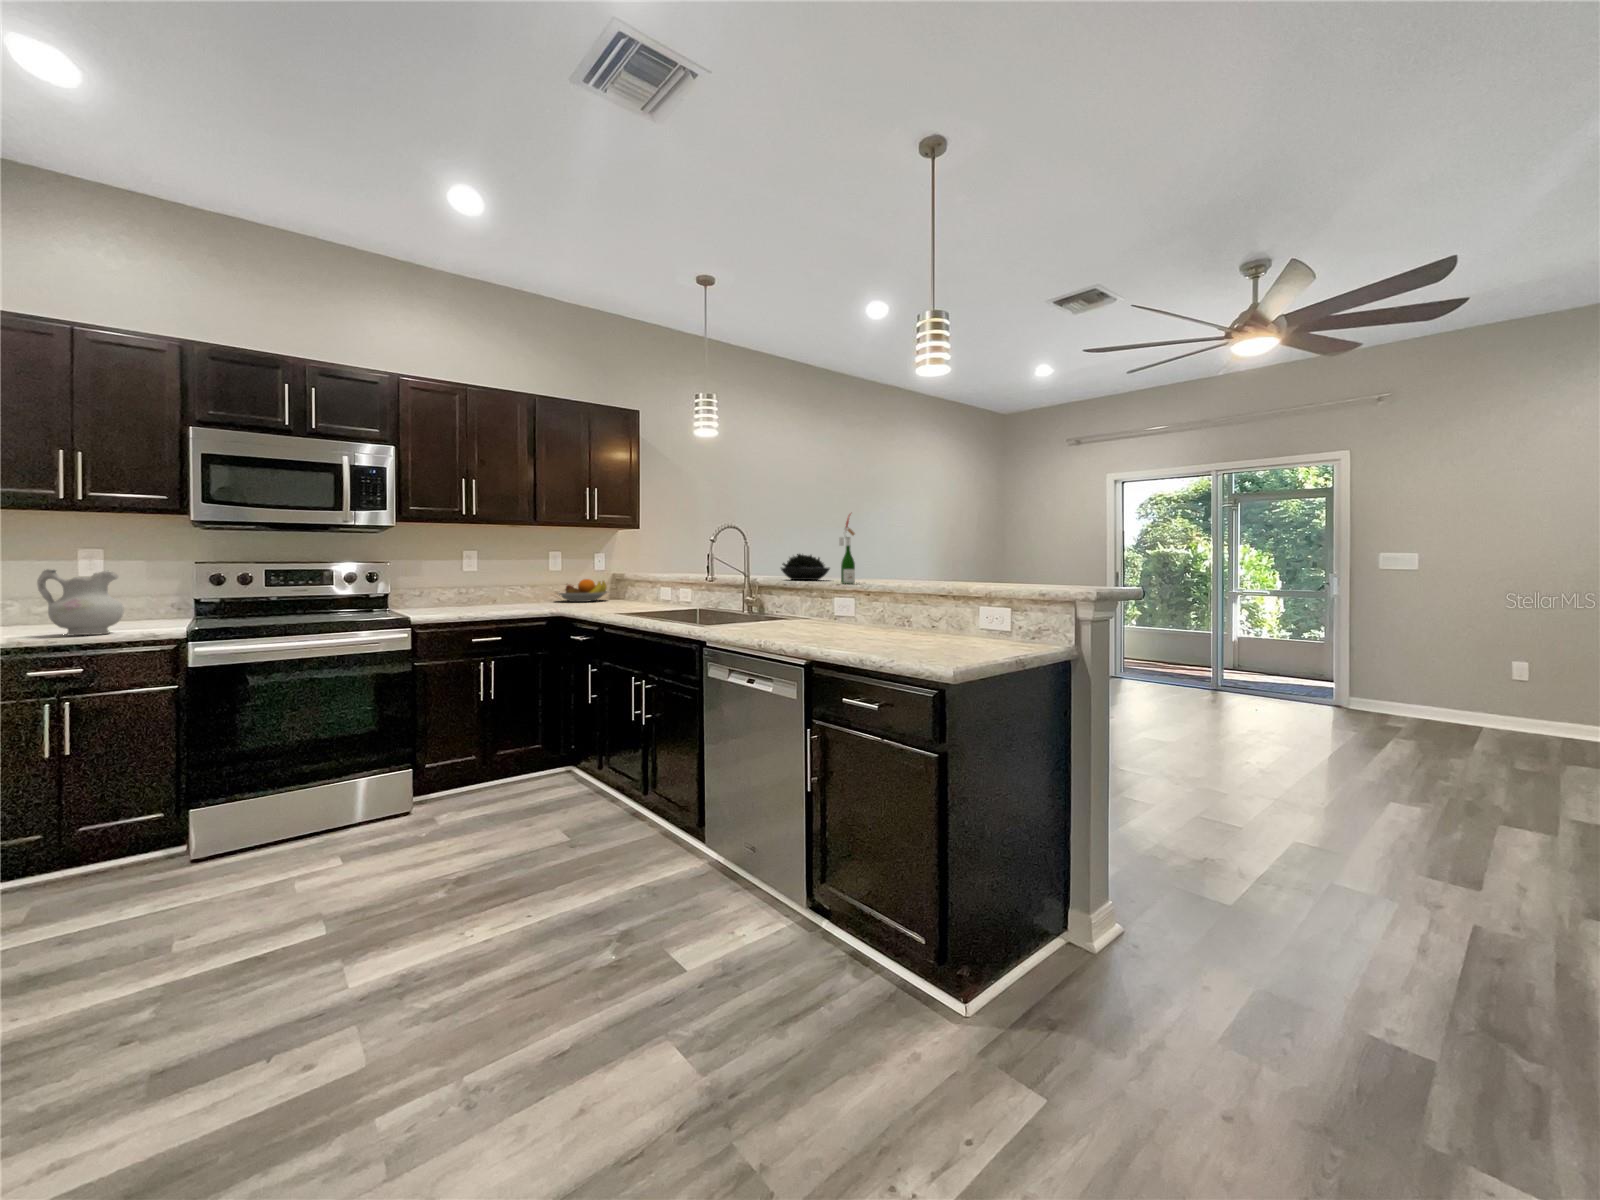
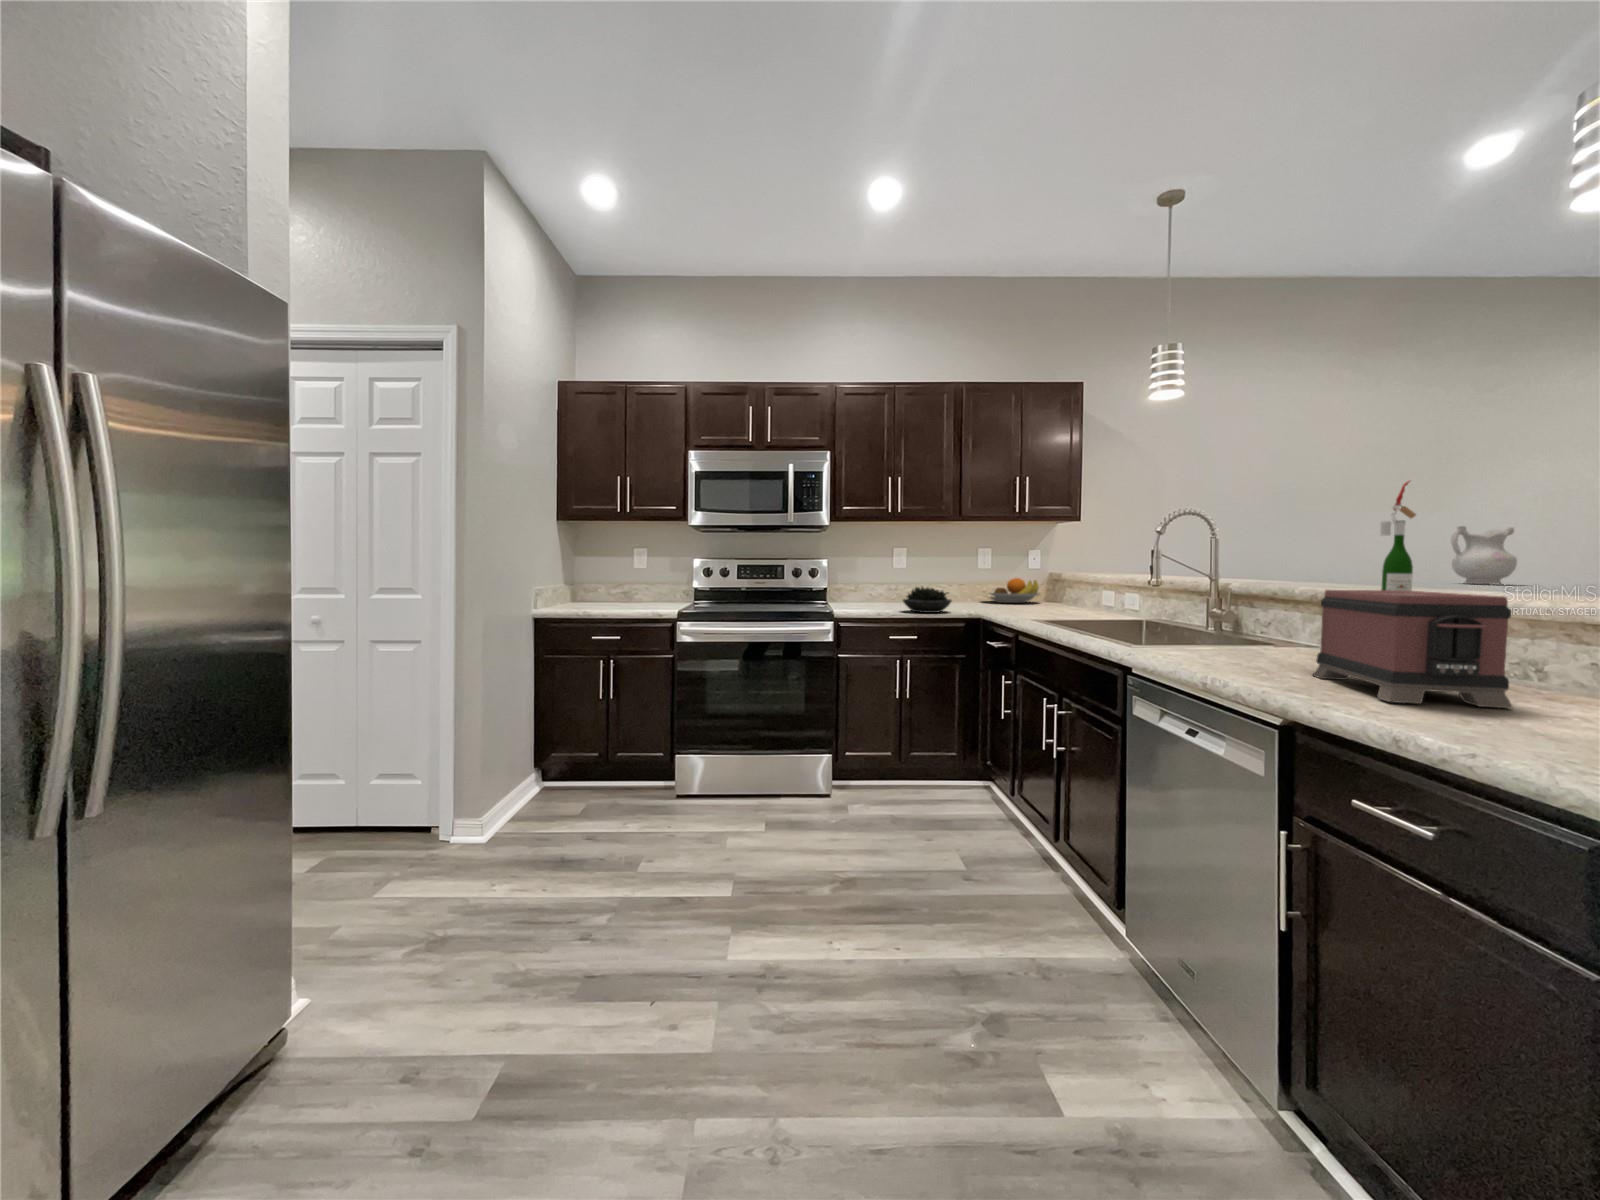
succulent plant: present [781,554,830,580] -> present [903,587,952,613]
ceramic pitcher: present [37,569,124,636] -> present [1451,526,1517,584]
toaster: none [814,579,904,644] -> present [1313,590,1512,708]

